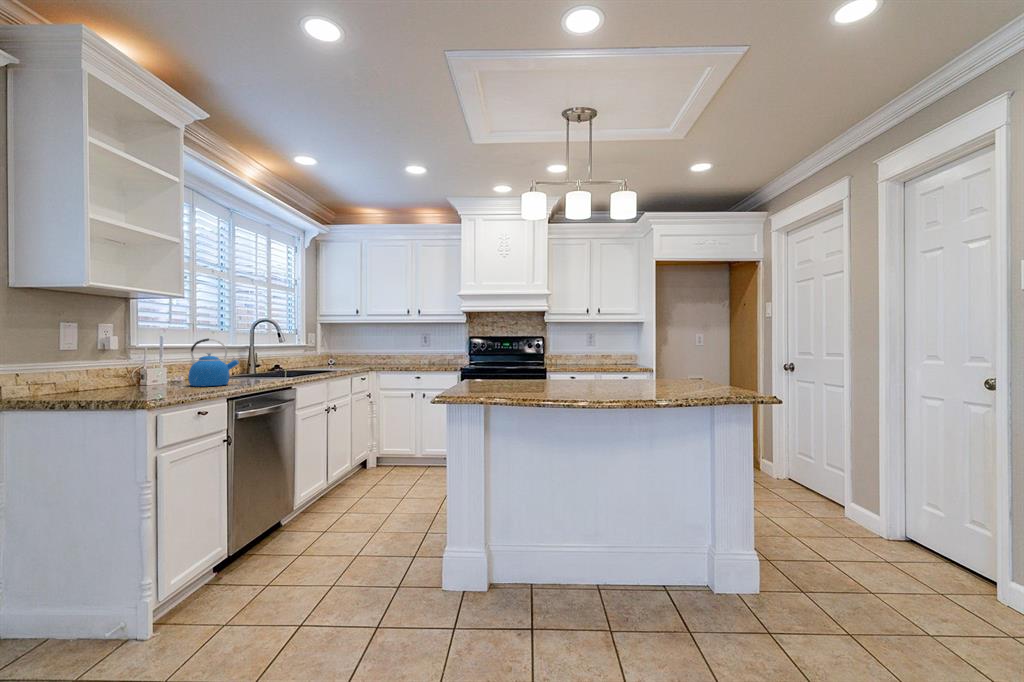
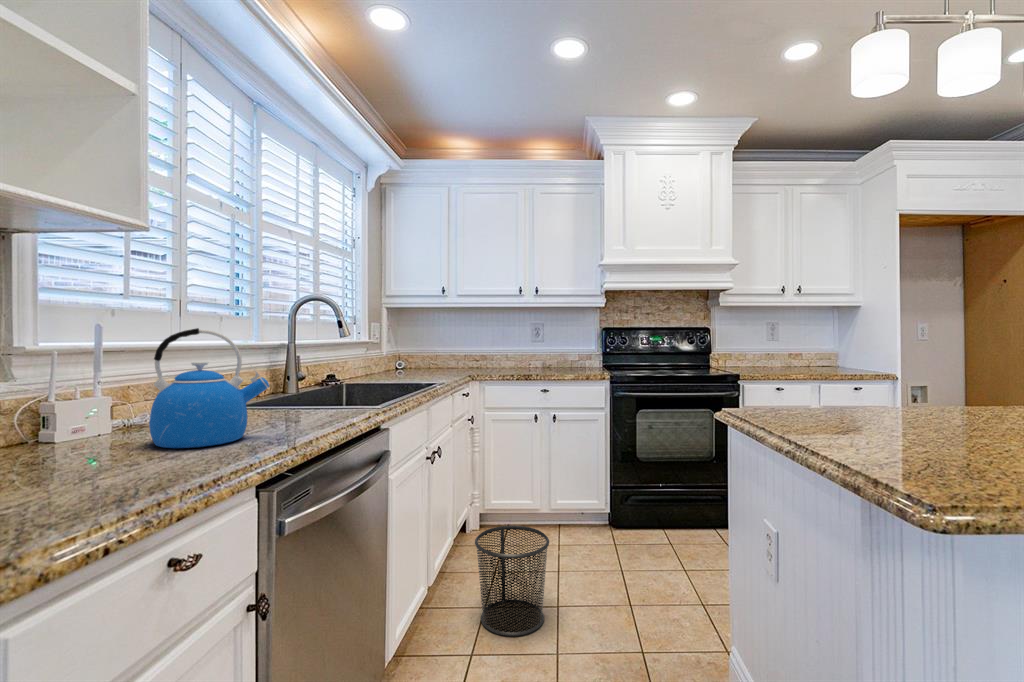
waste bin: none [356,450,399,504] -> present [475,526,549,636]

